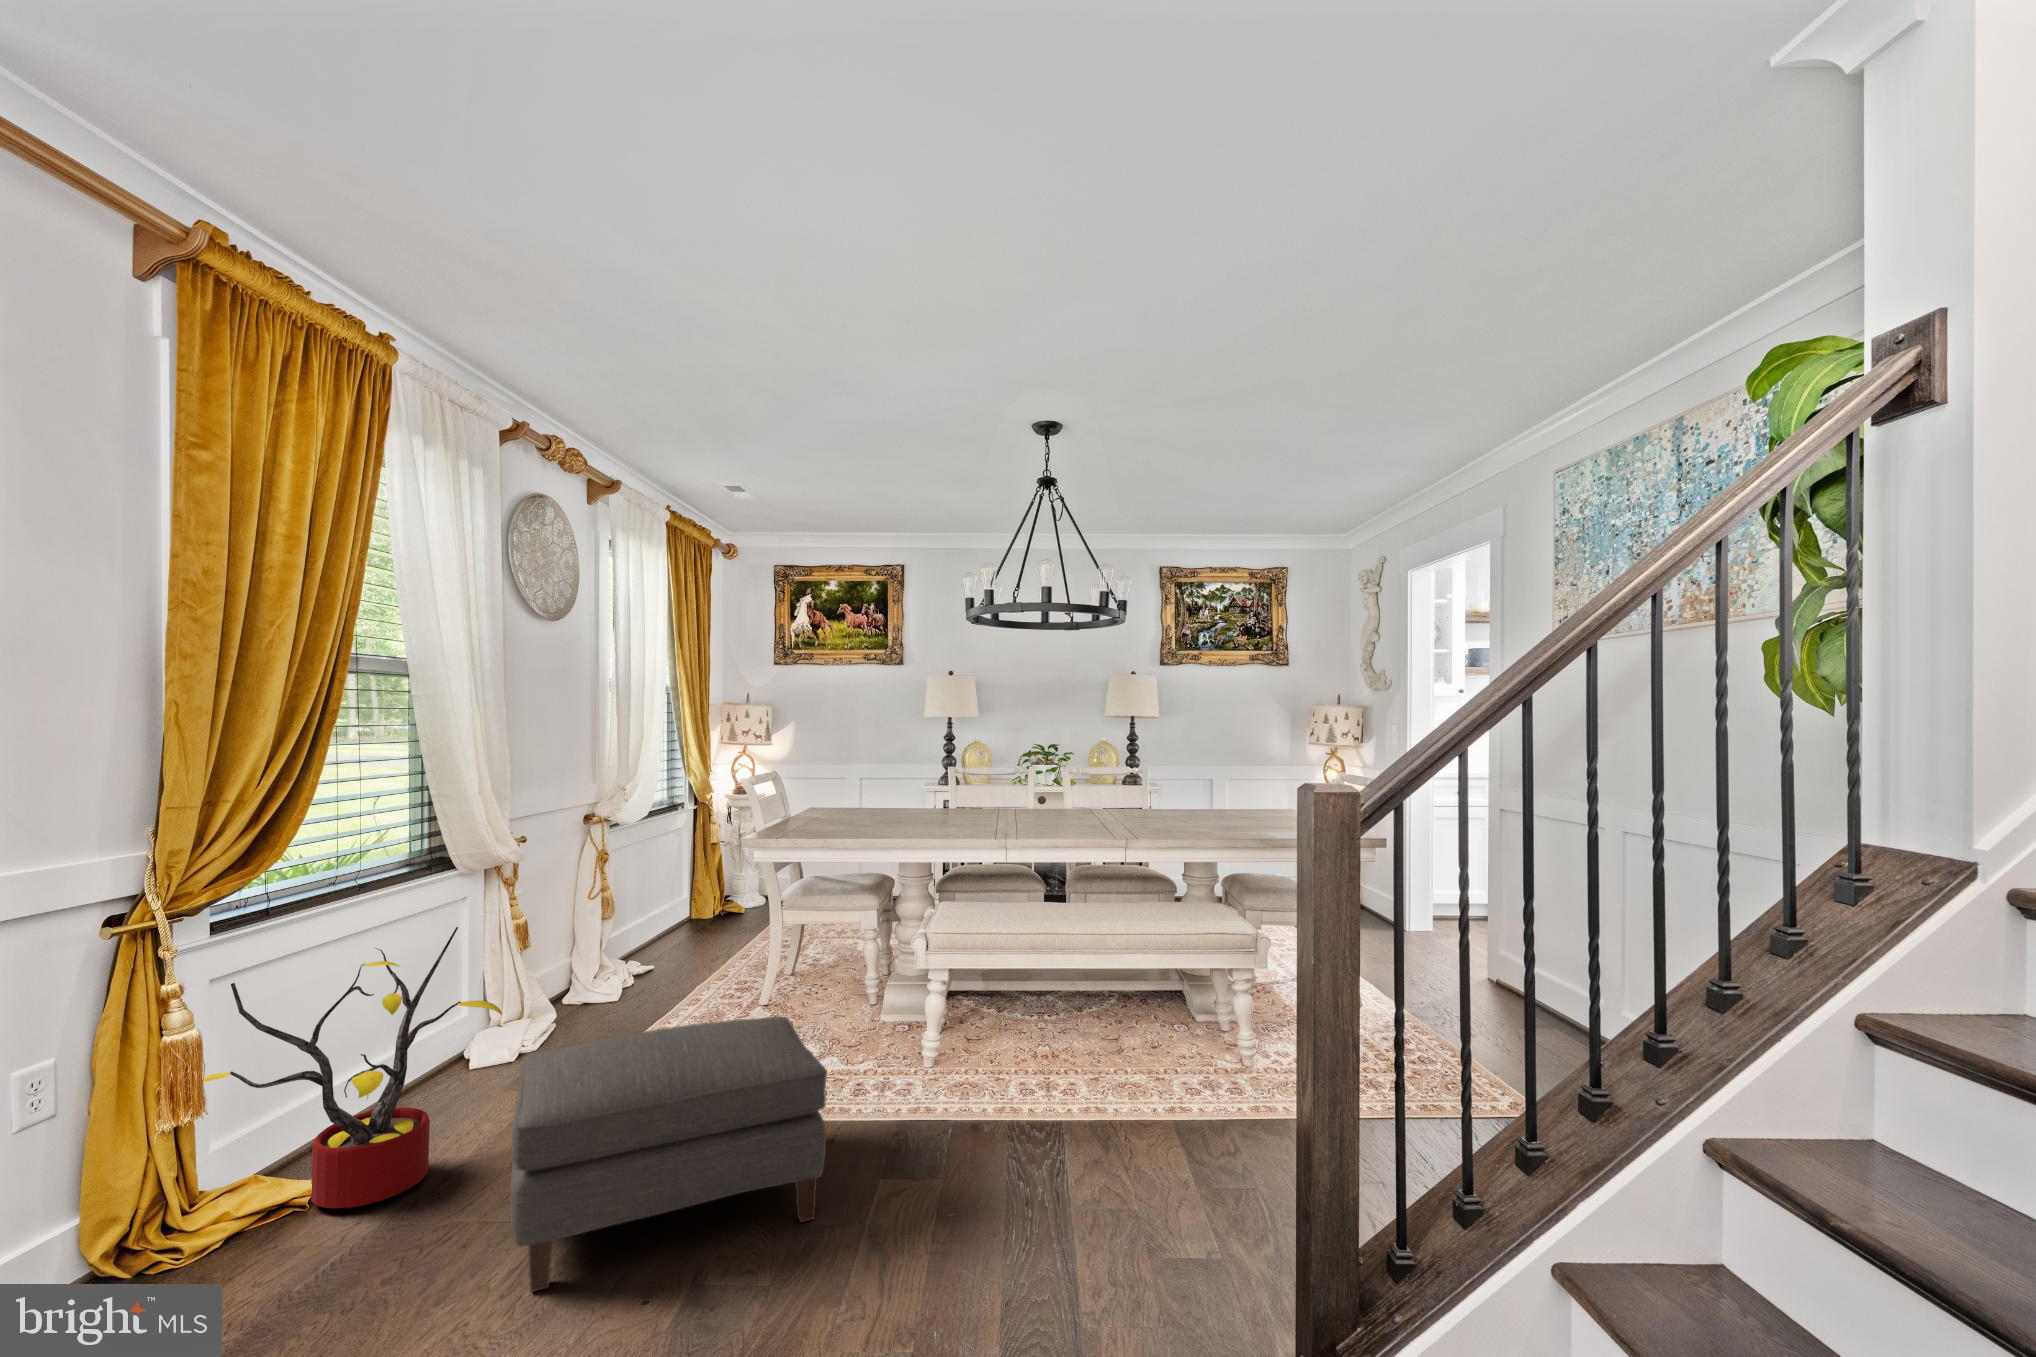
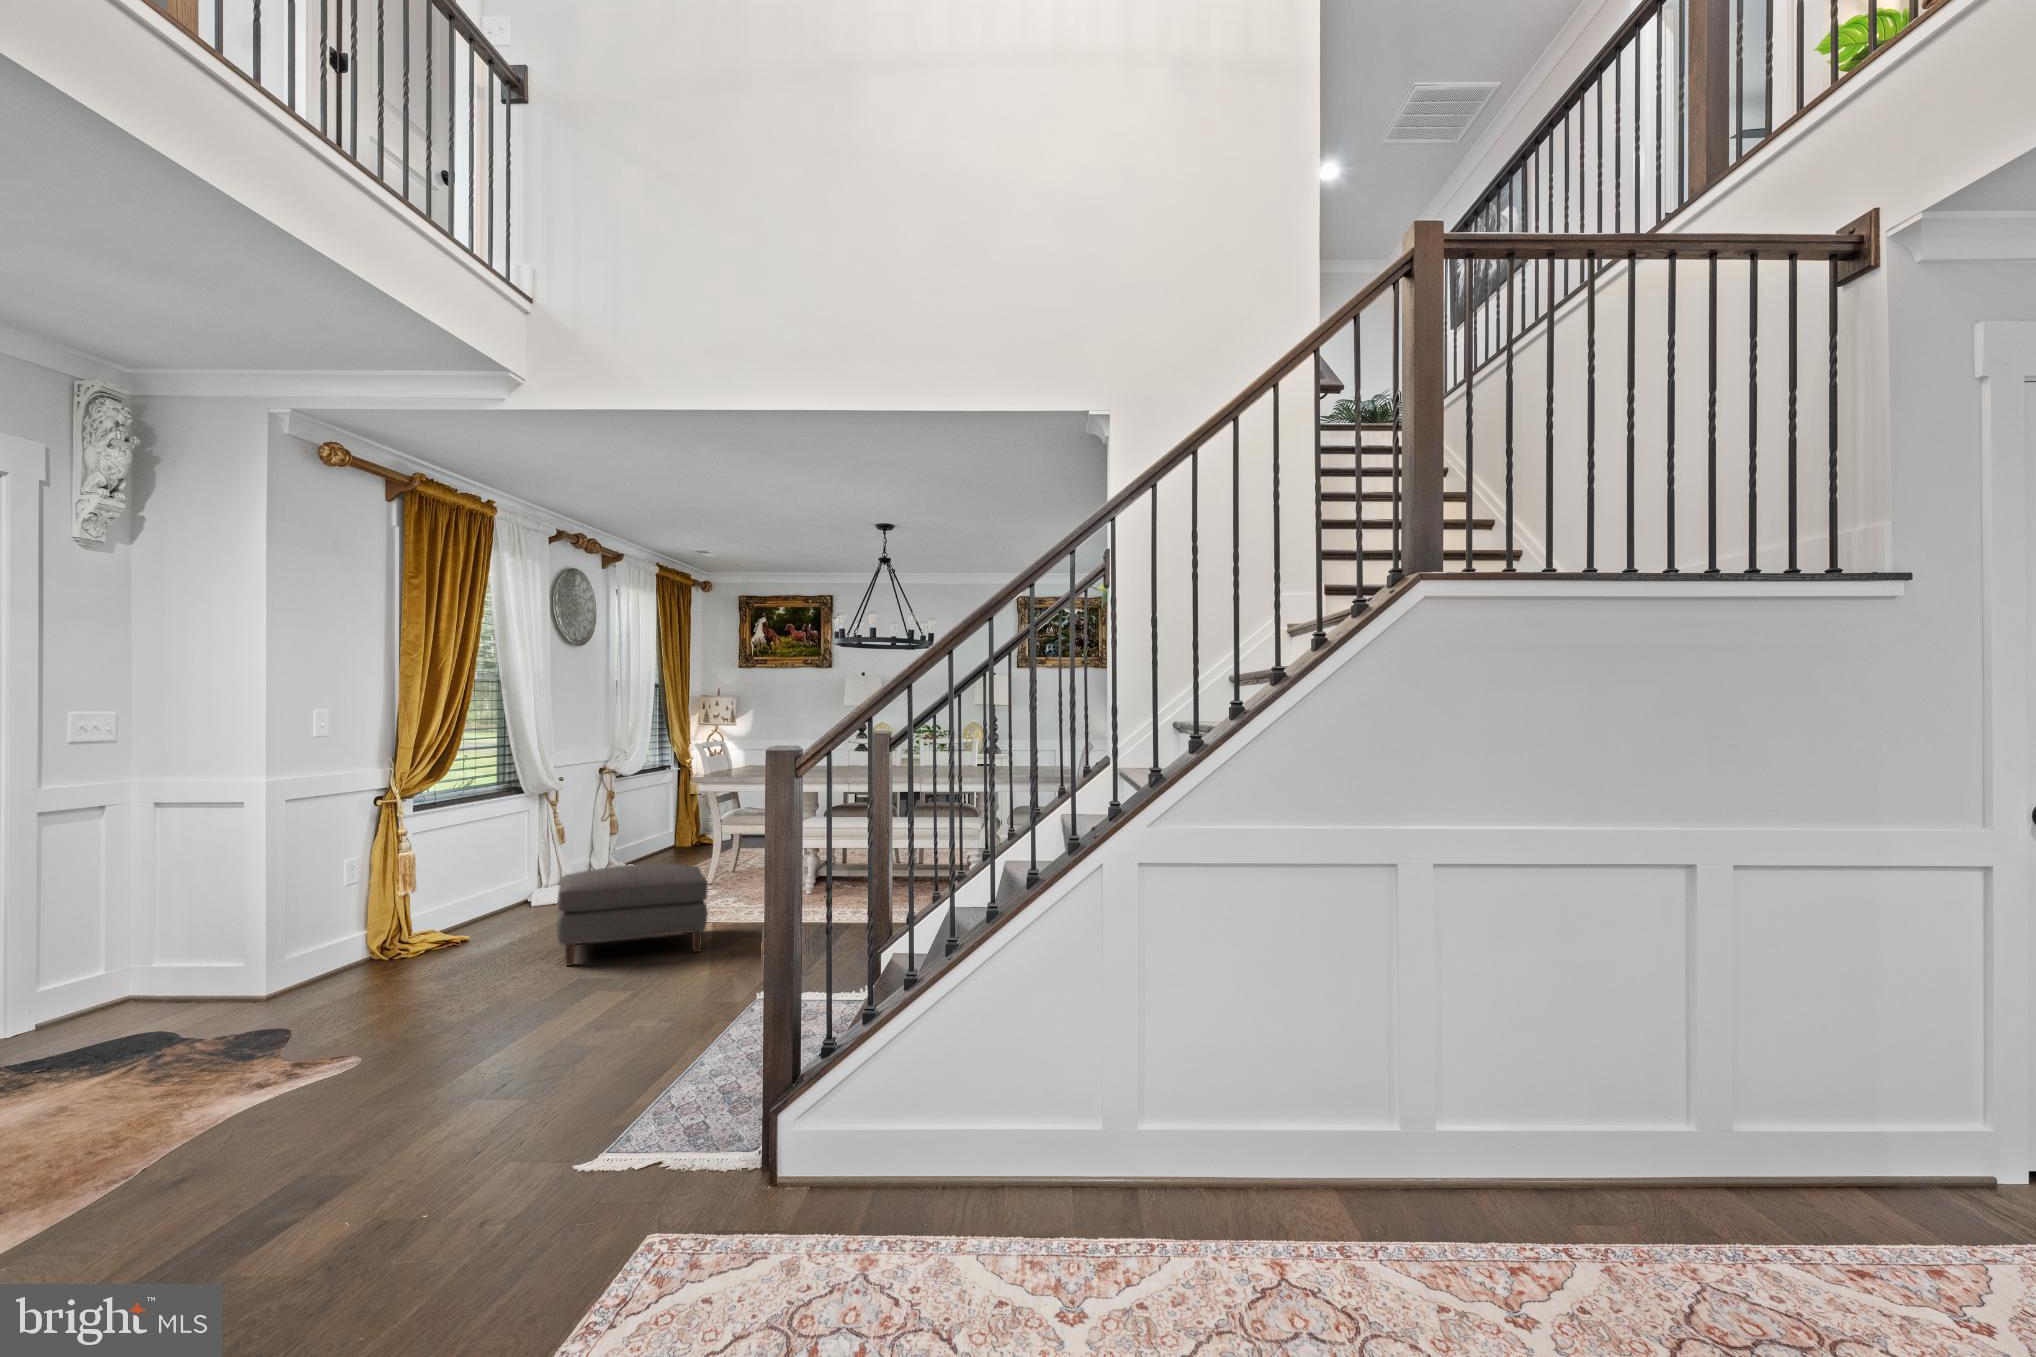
decorative plant: present [203,927,502,1208] -> none [408,818,551,944]

